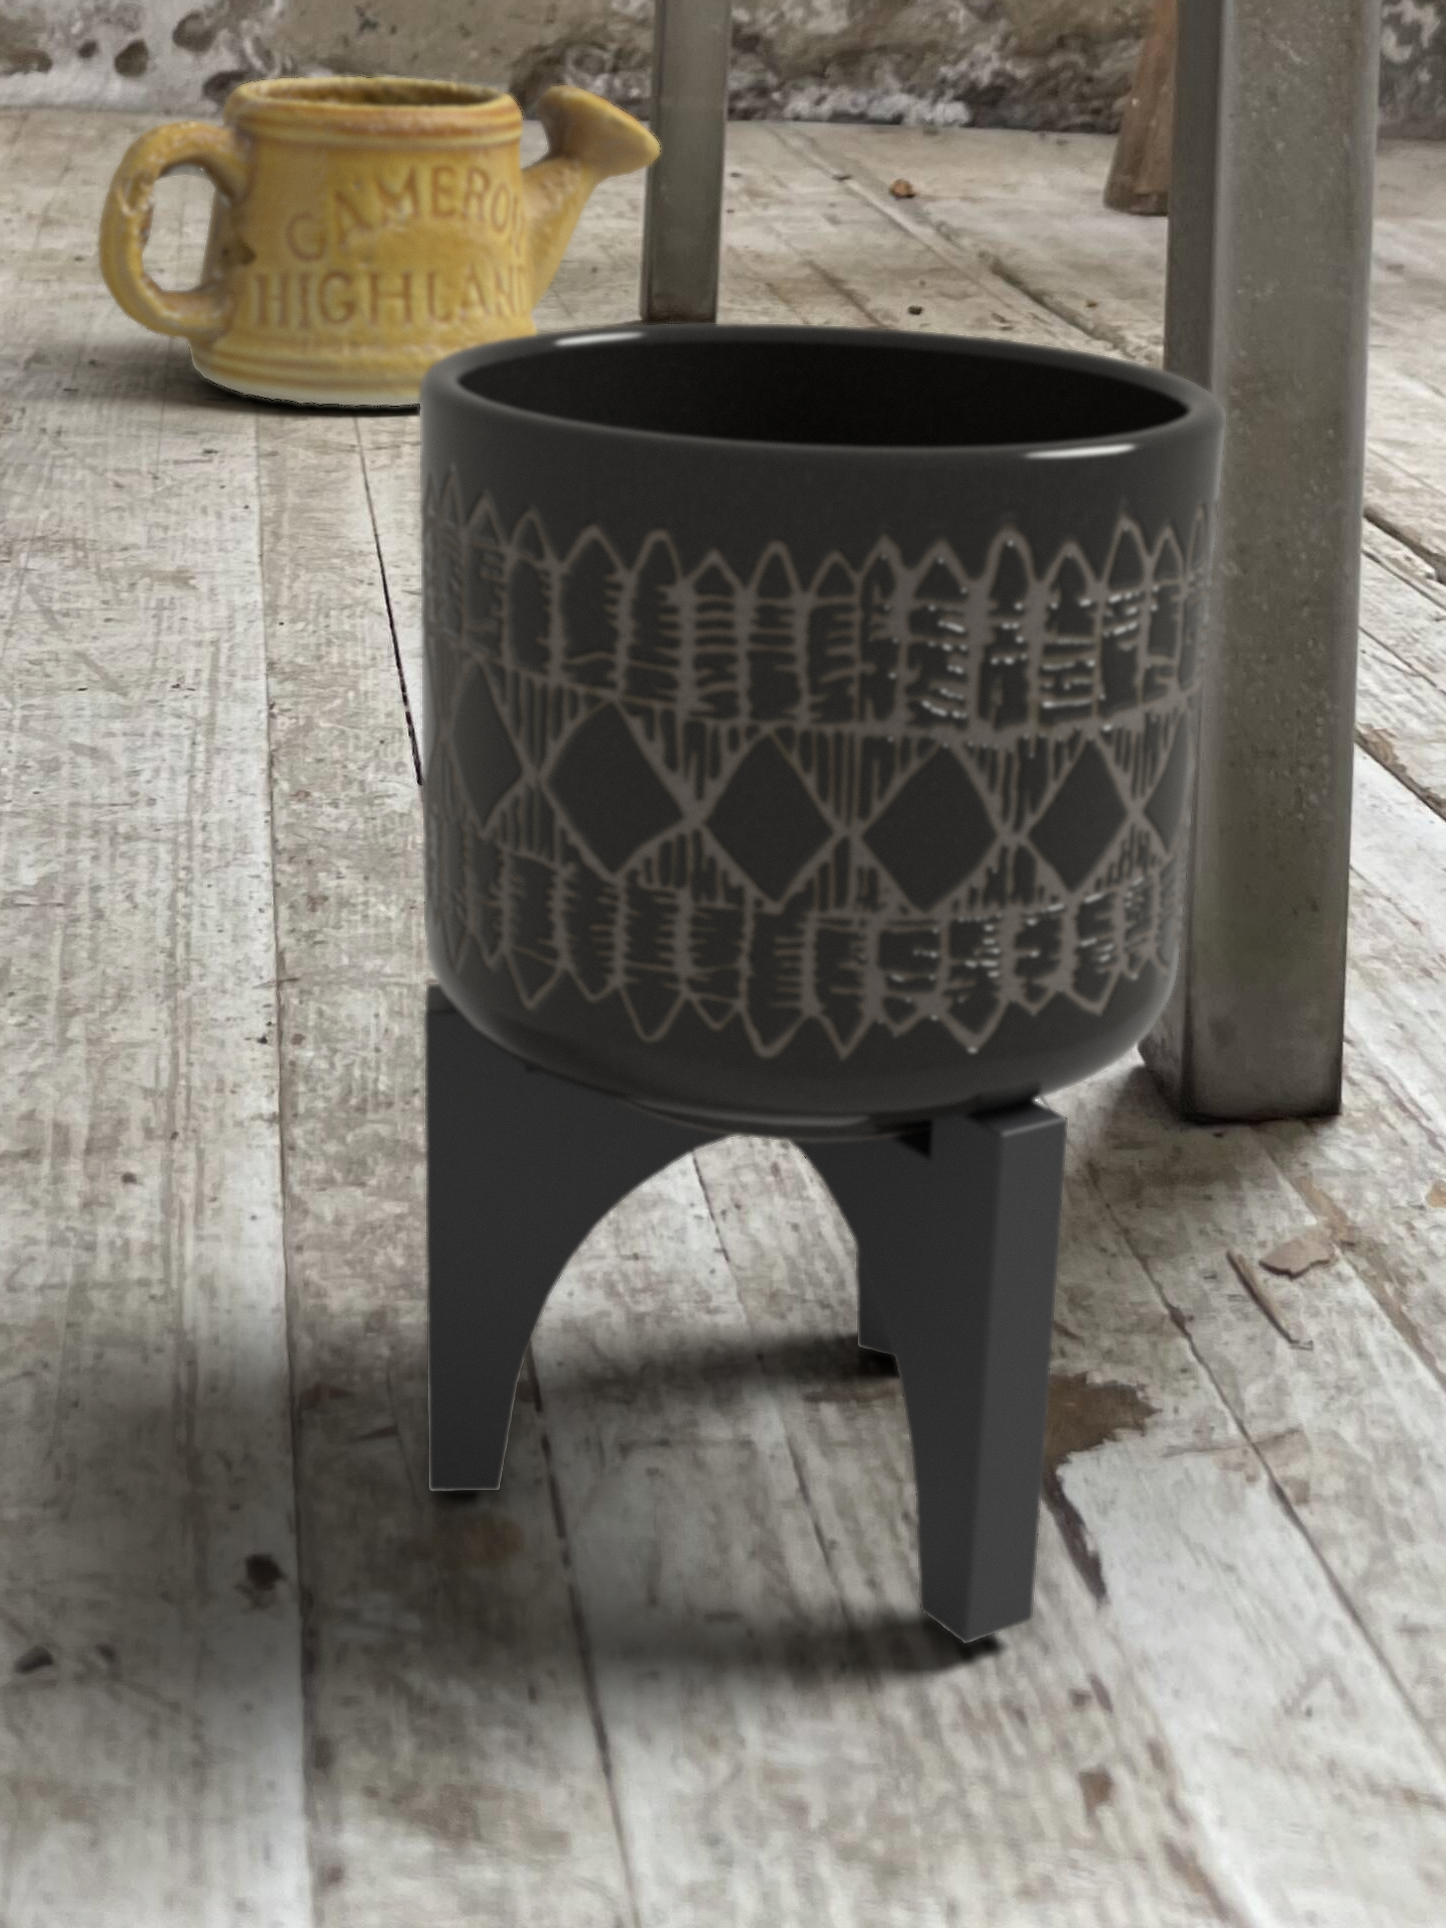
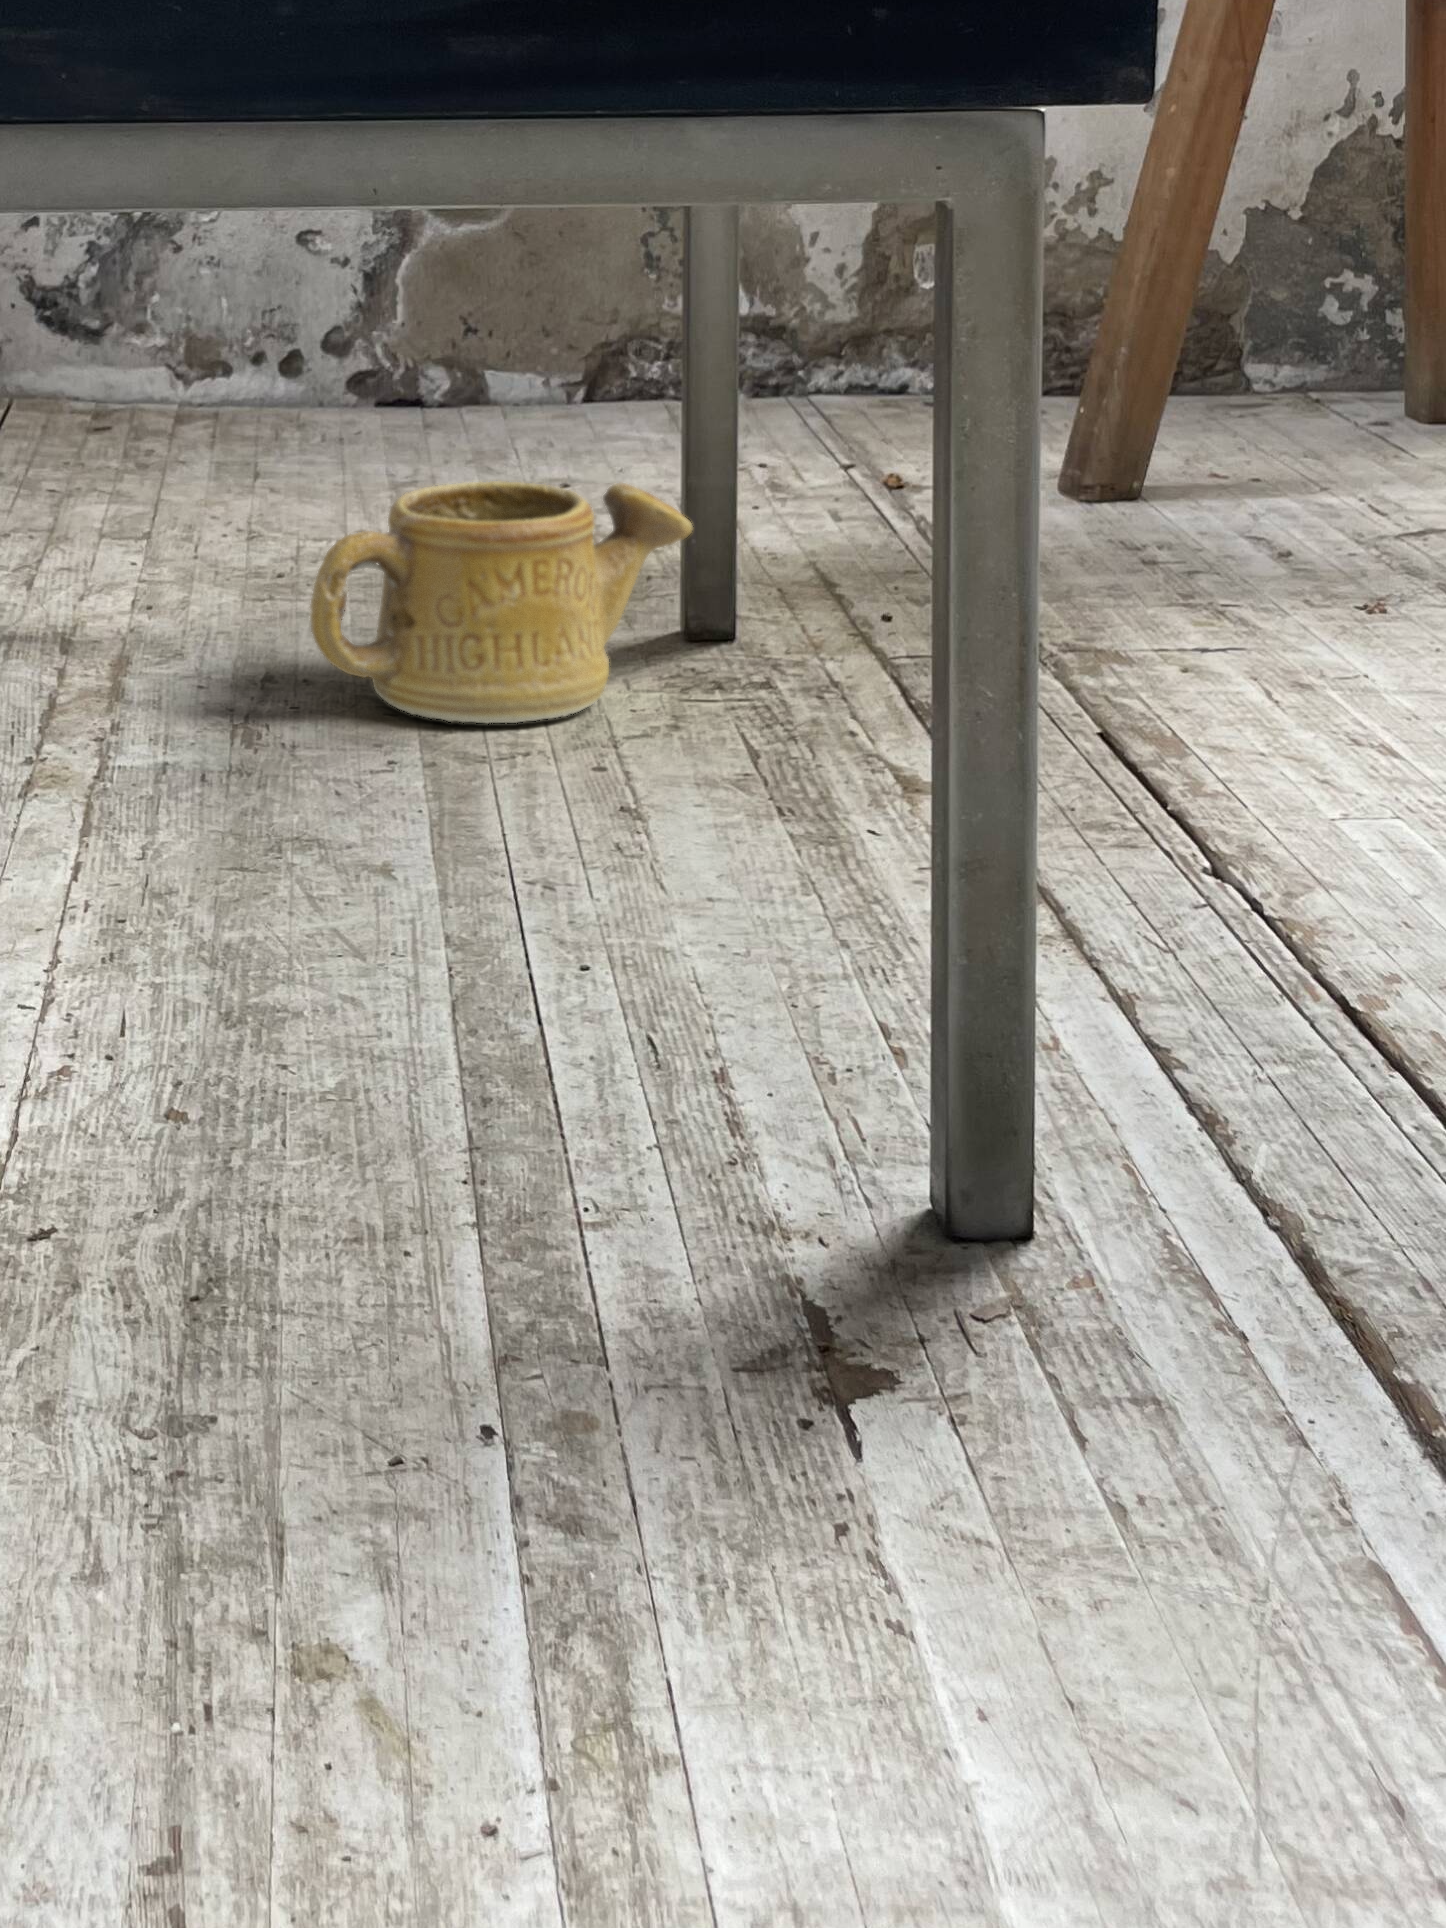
planter: present [419,323,1226,1644] -> none [539,867,911,1473]

